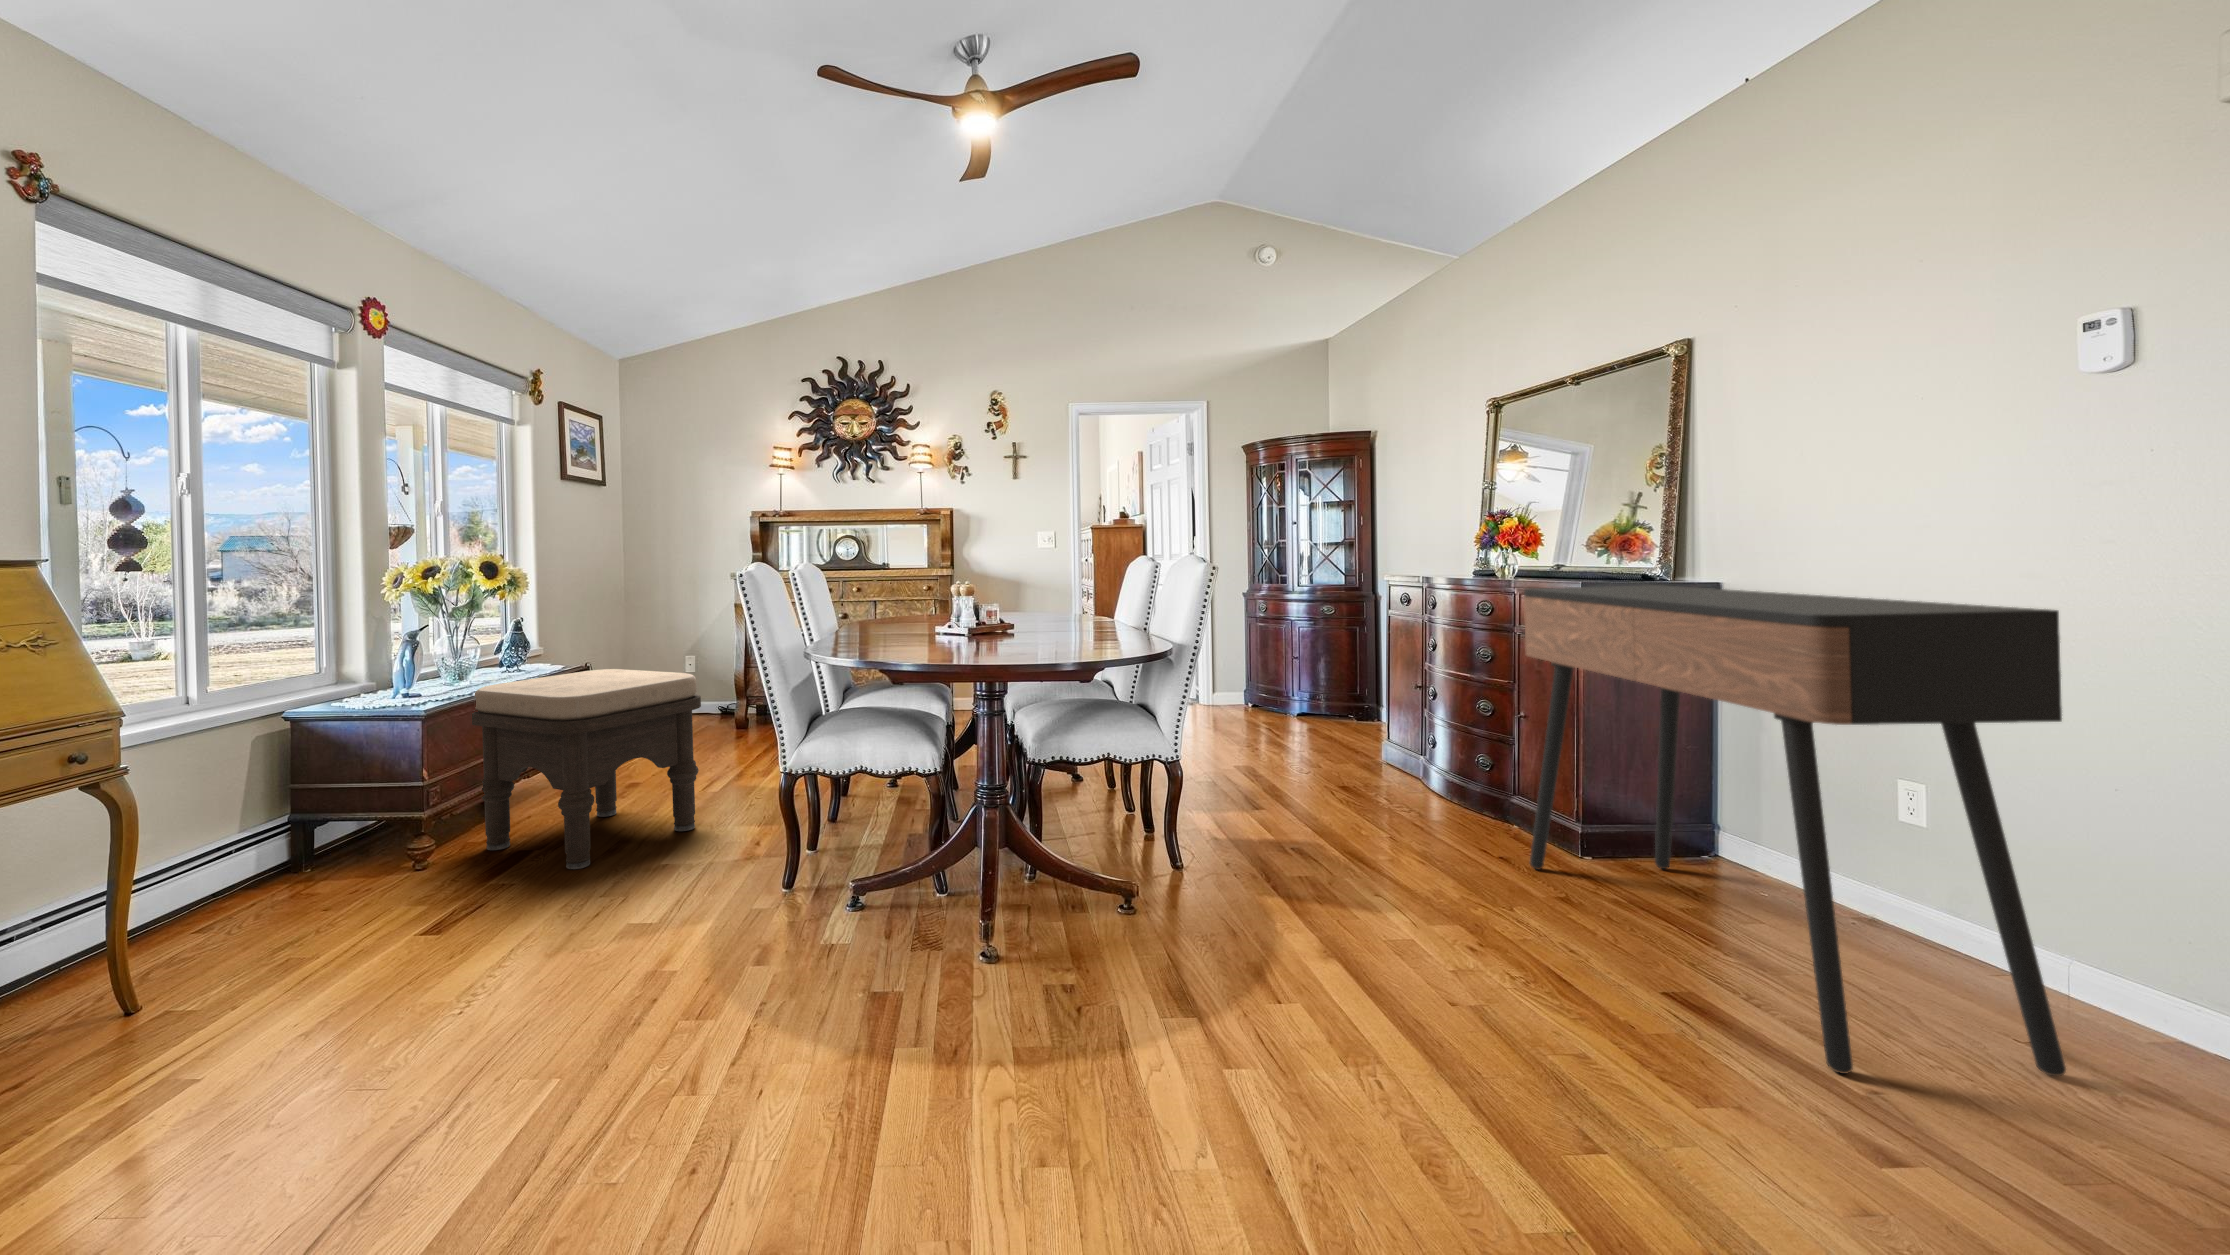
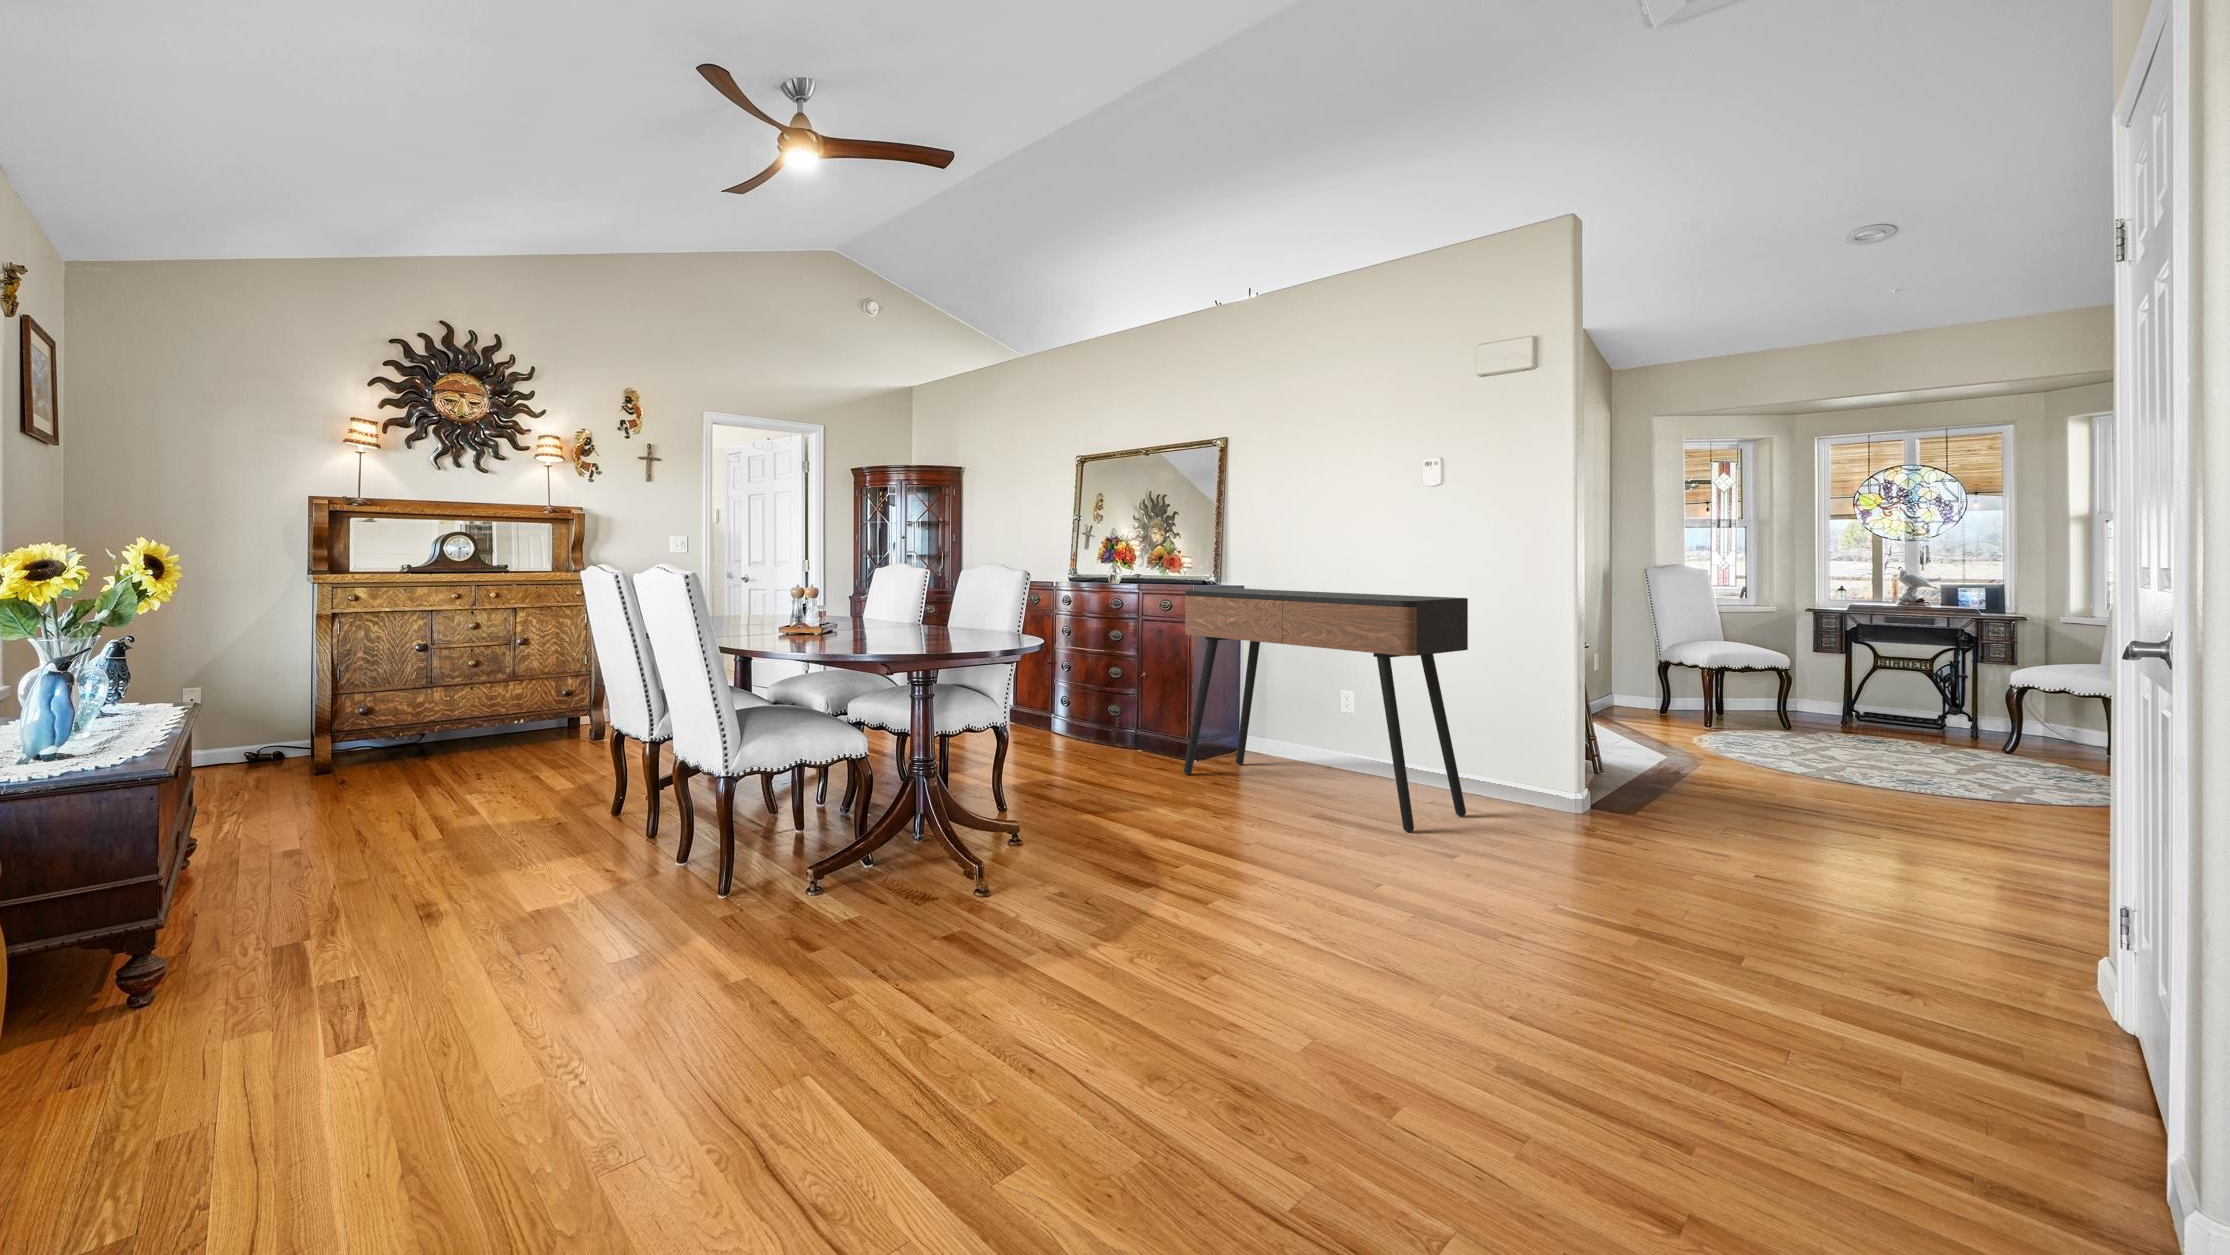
ottoman: present [472,669,701,869] -> none [220,686,512,928]

